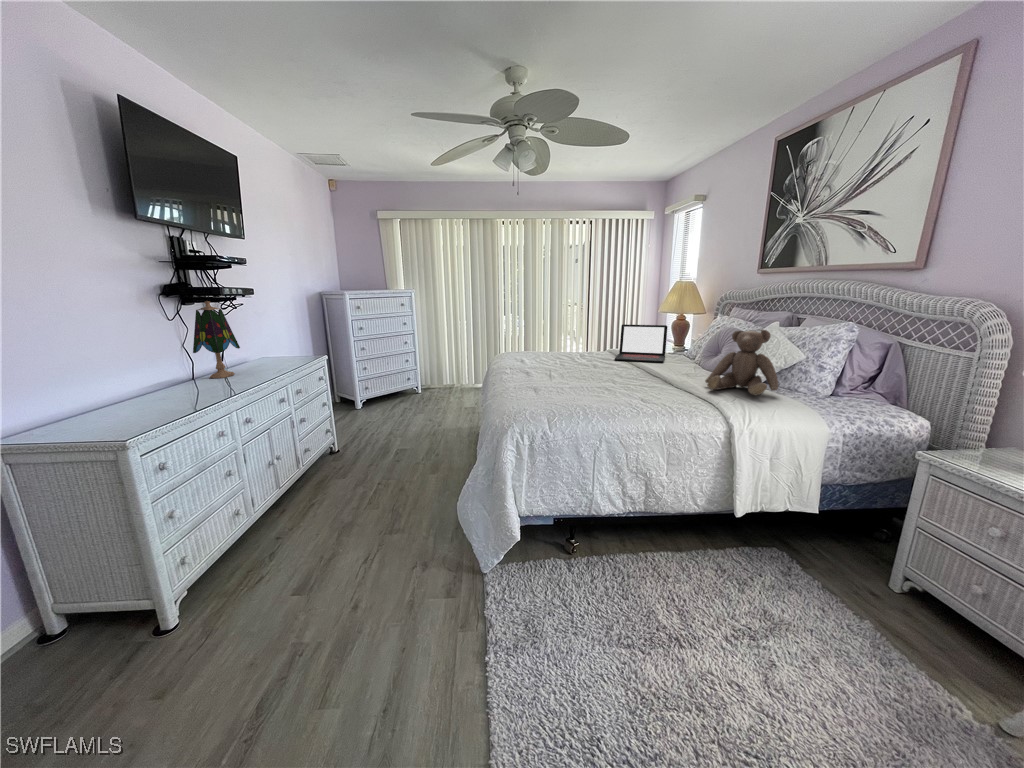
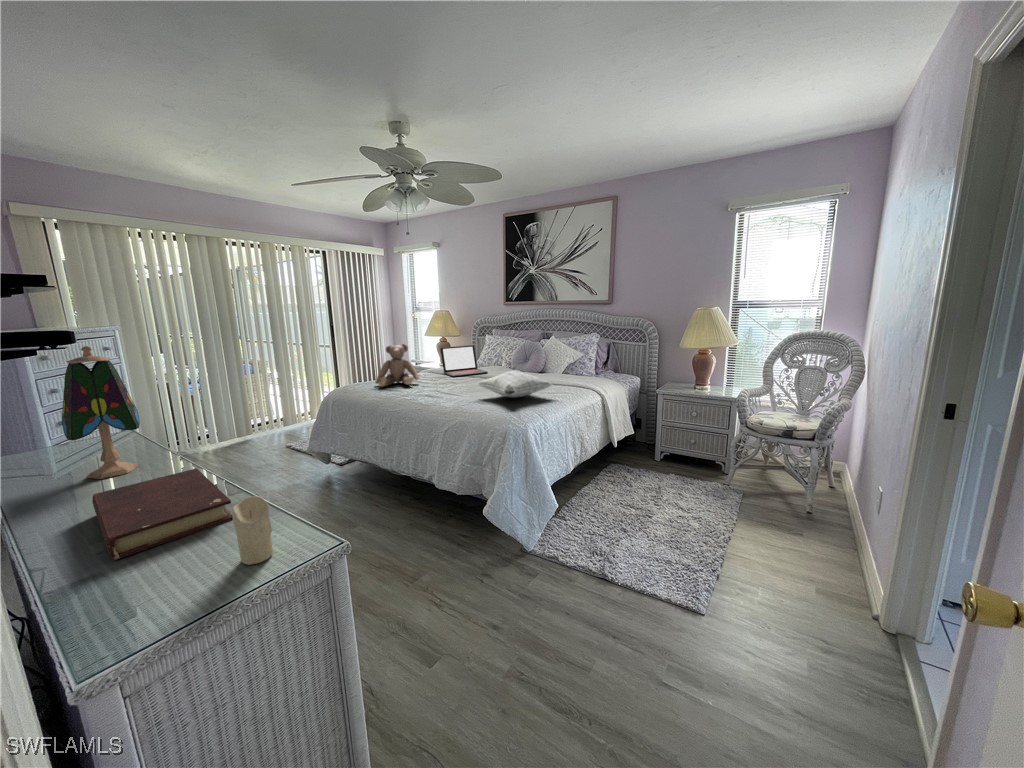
teddy bear: present [705,330,778,395] -> present [375,344,419,387]
pillow: none [552,362,635,397] -> present [477,371,552,398]
book: none [75,382,196,414] -> present [92,468,233,560]
candle: none [36,398,70,437] -> present [232,496,273,565]

